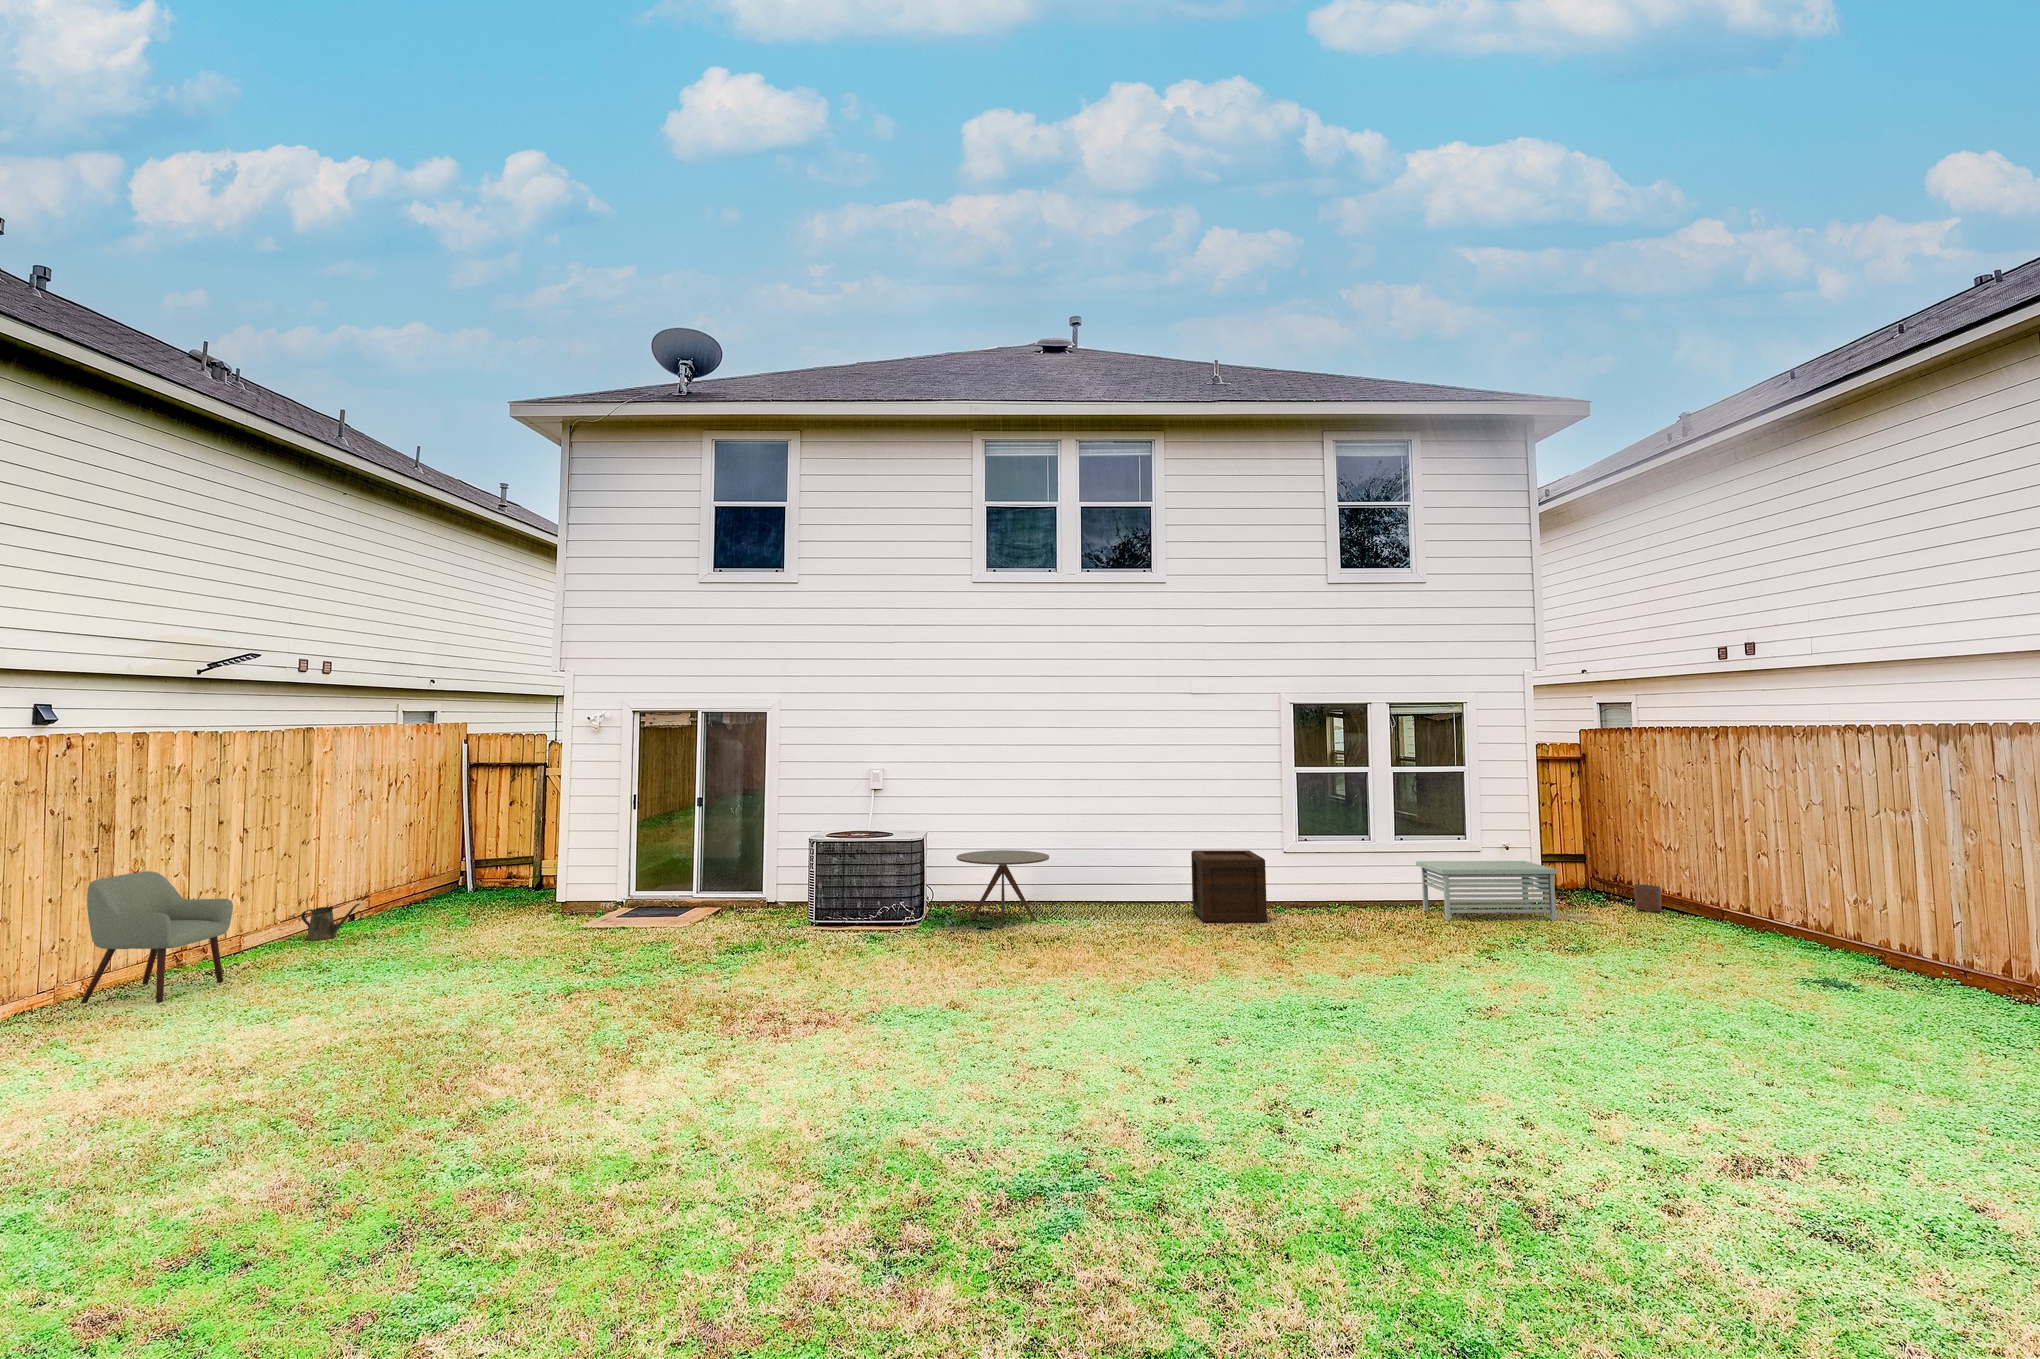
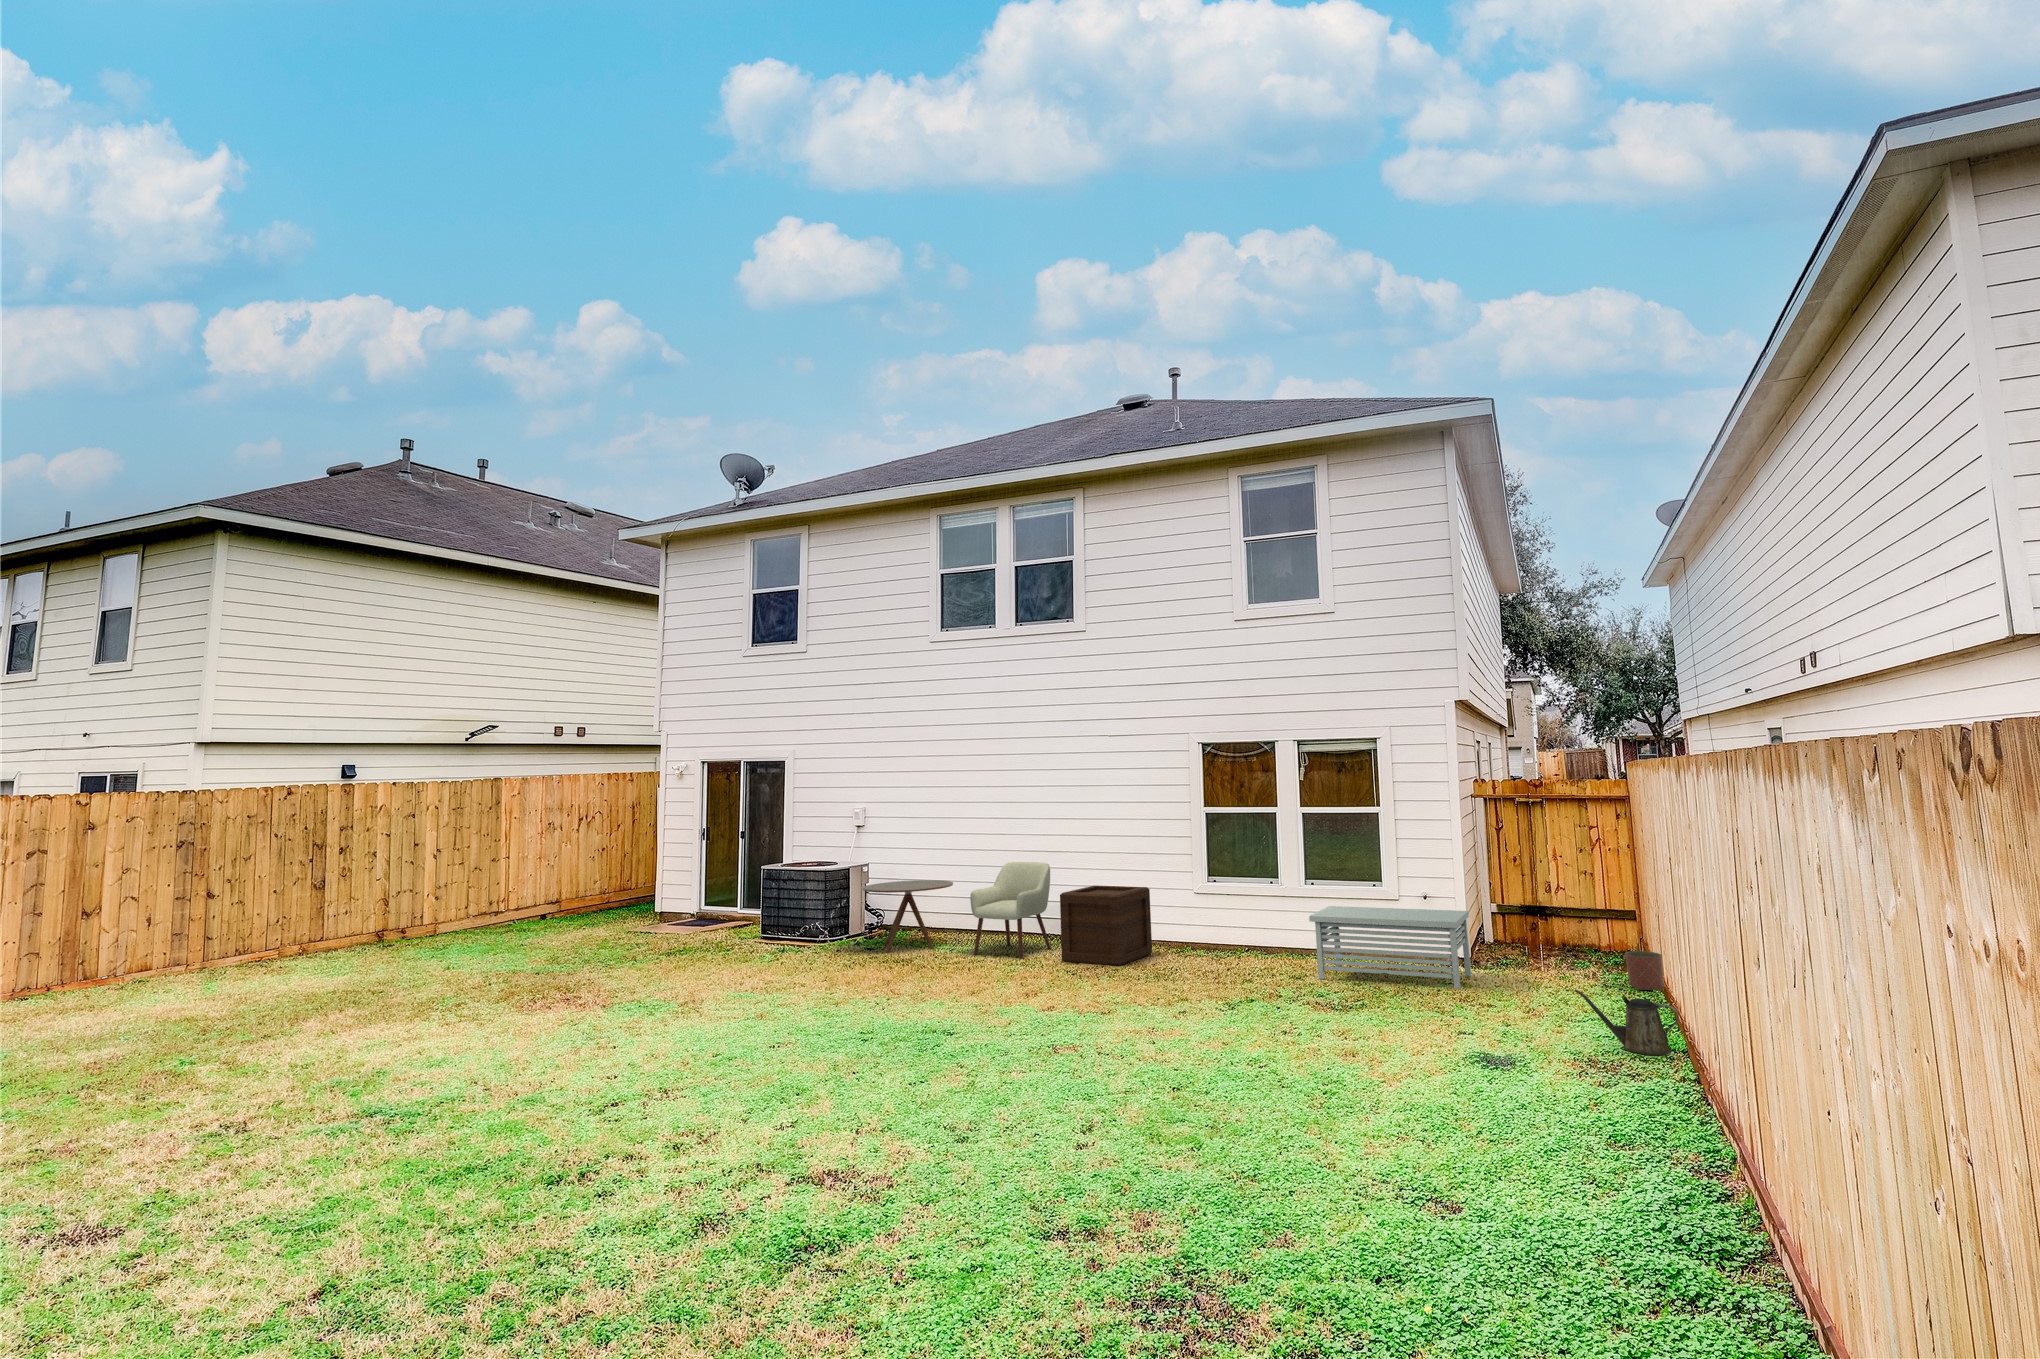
chair: present [80,871,233,1003] -> present [970,862,1051,959]
watering can: present [301,904,360,940] -> present [1575,989,1679,1055]

